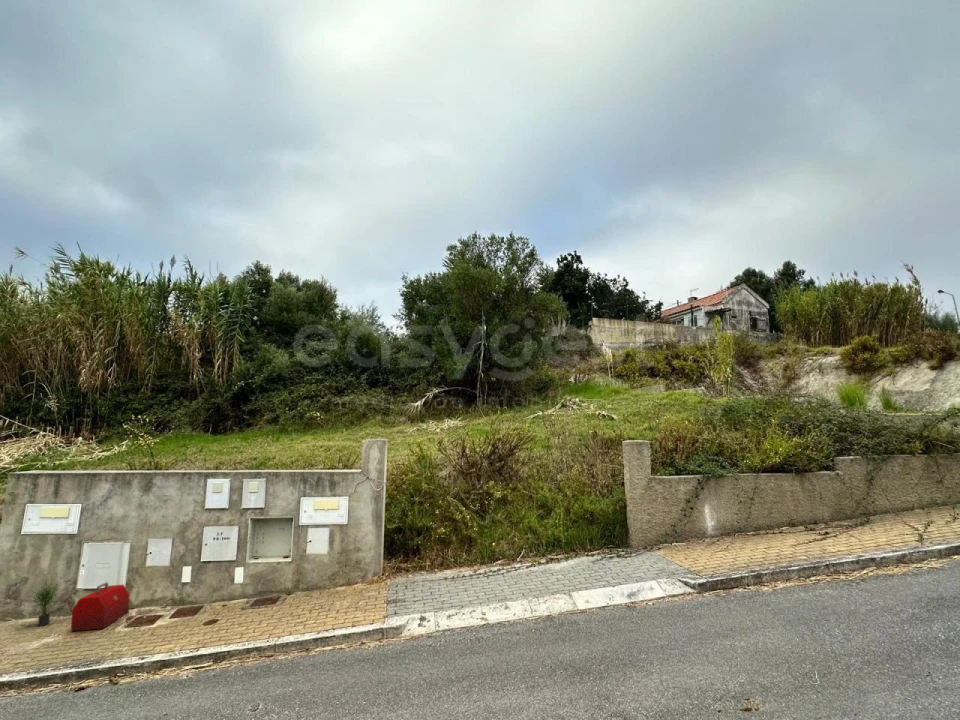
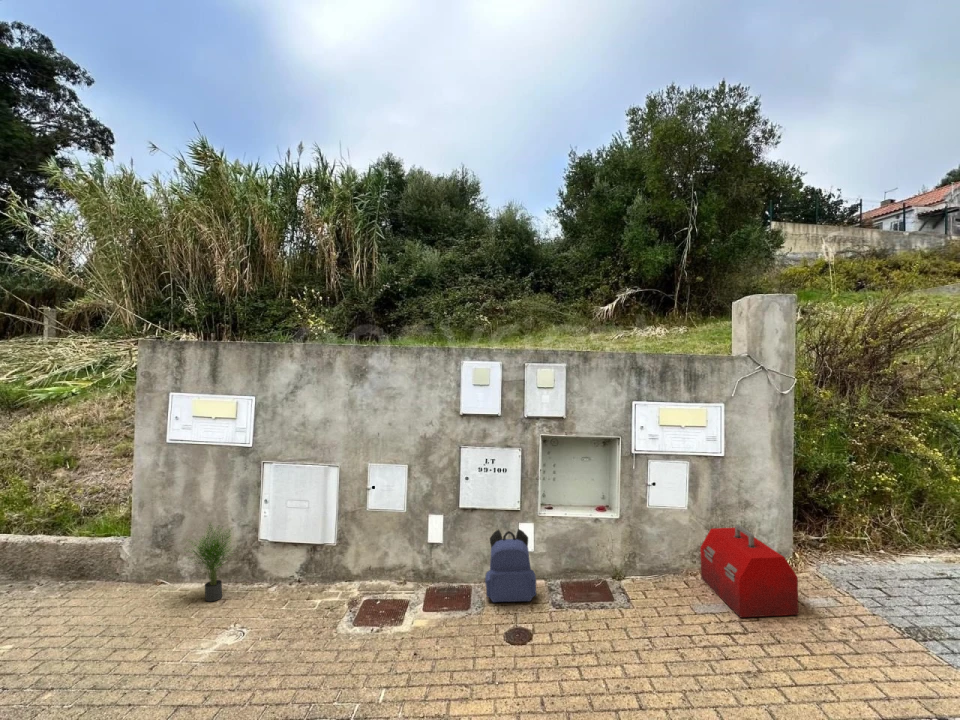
backpack: none [207,570,238,610] -> present [485,529,536,602]
toolbox: present [71,583,129,631] -> present [700,525,798,617]

